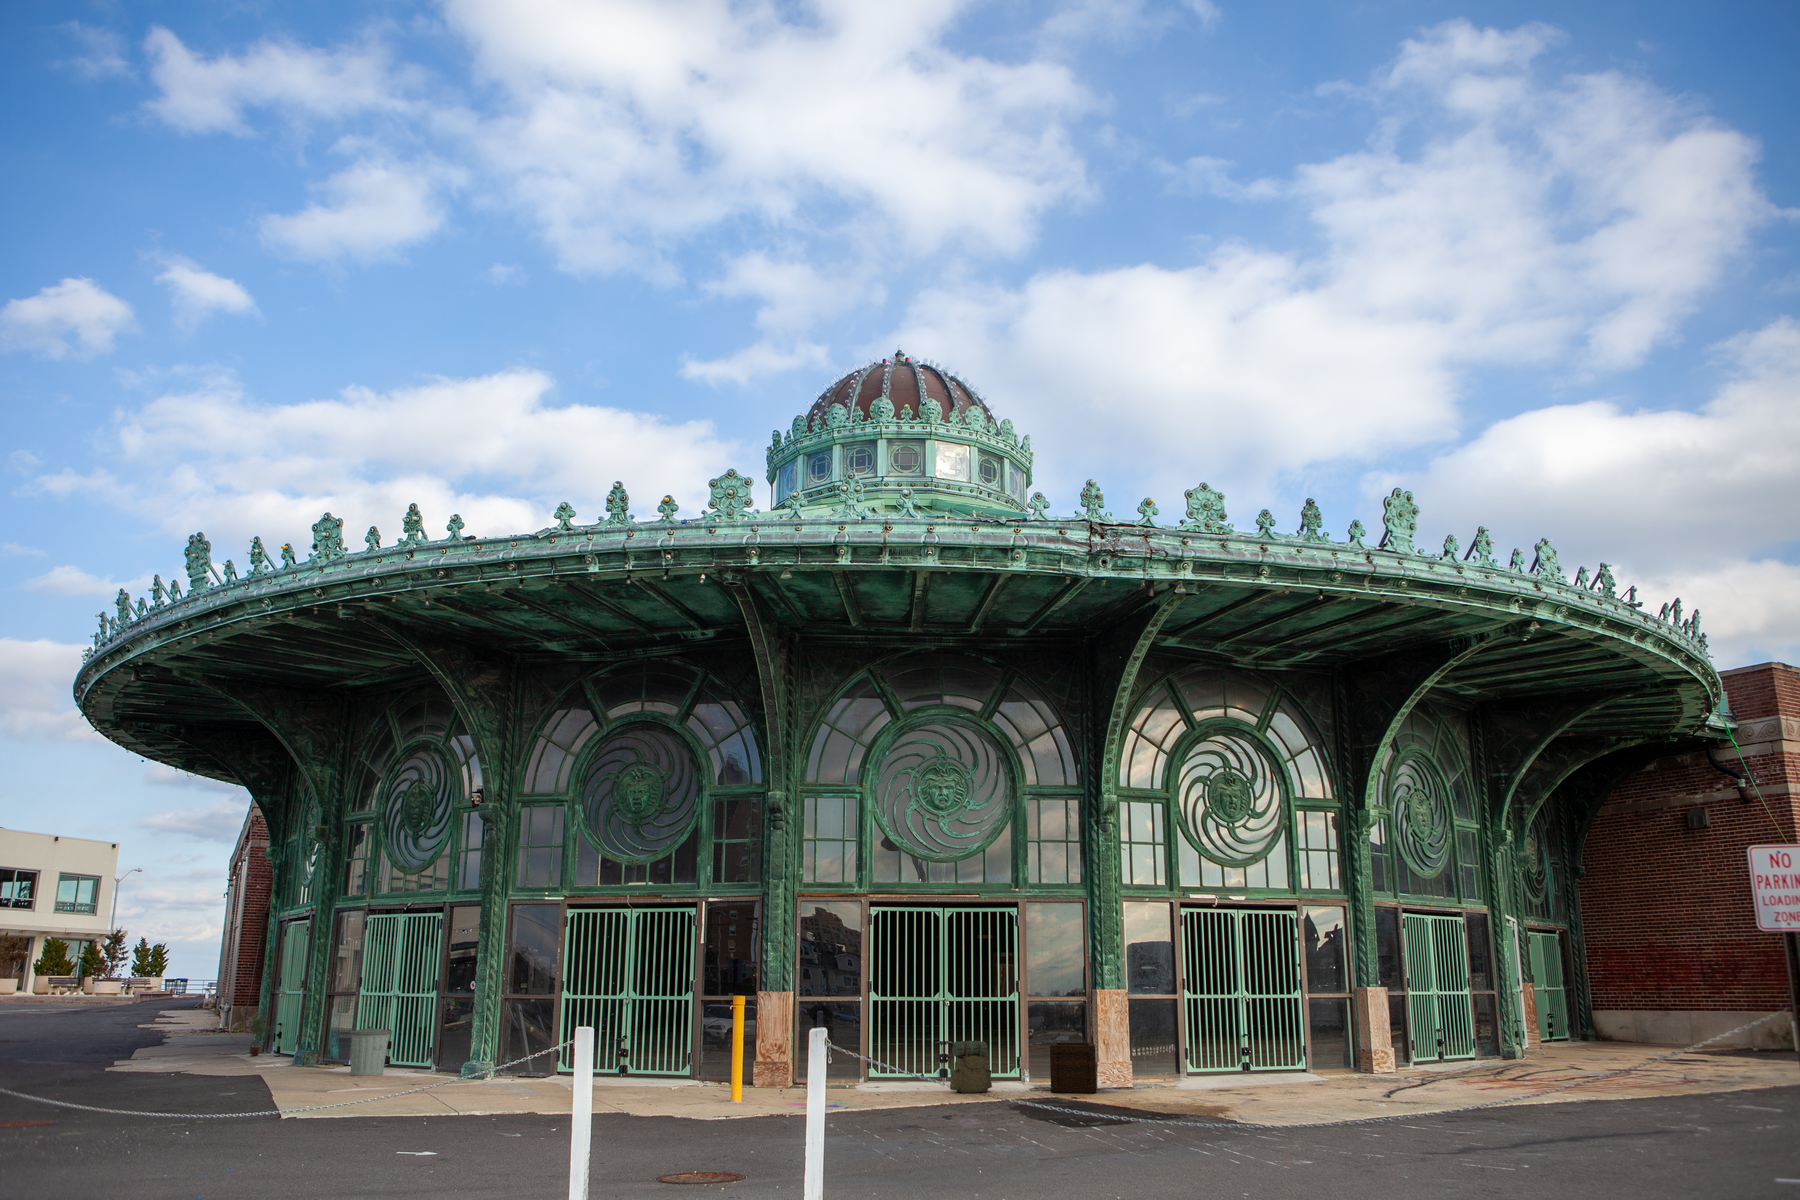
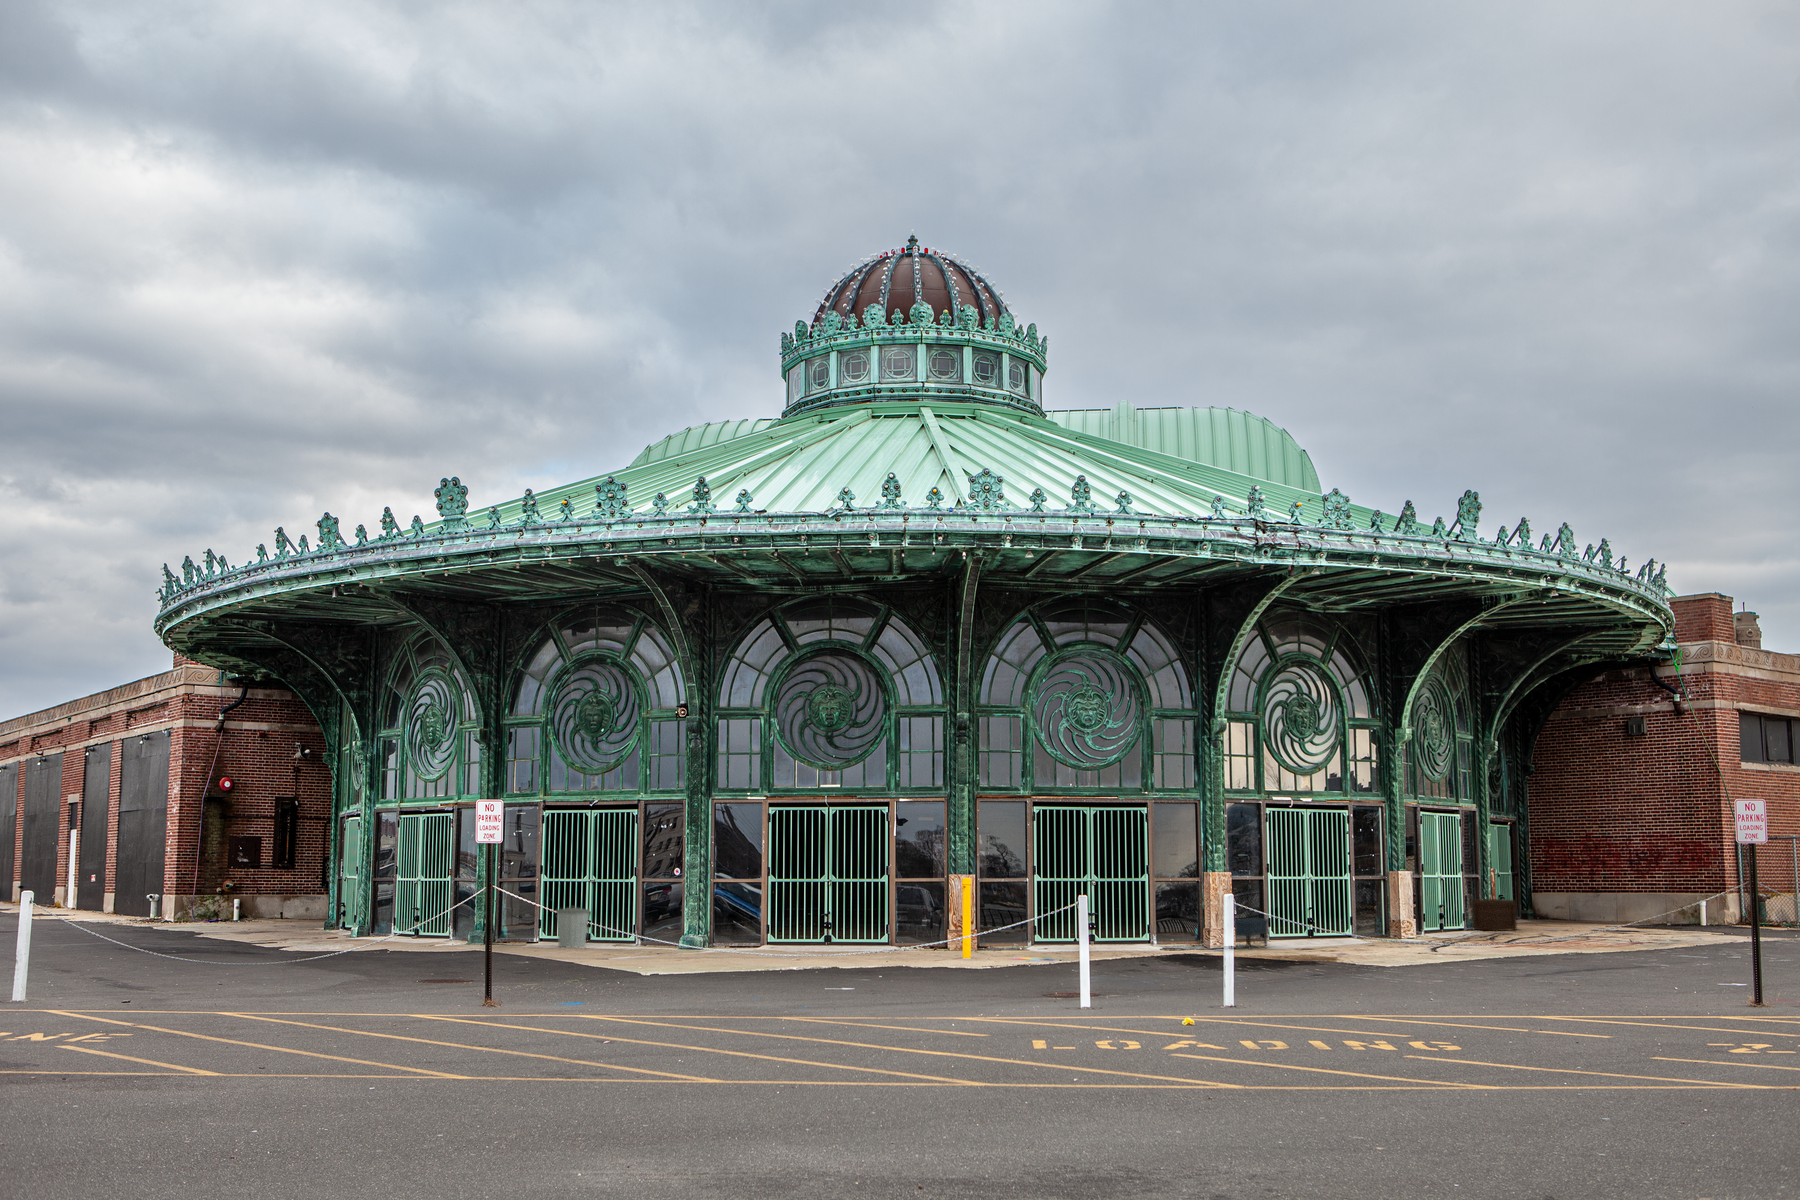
potted tree: present [250,1011,273,1056] -> none [371,893,396,935]
backpack: present [950,1041,992,1093] -> none [1102,913,1132,952]
wooden crate: present [1050,1042,1097,1093] -> present [1472,899,1517,931]
bench: none [1125,1048,1187,1091] -> present [1230,918,1268,949]

